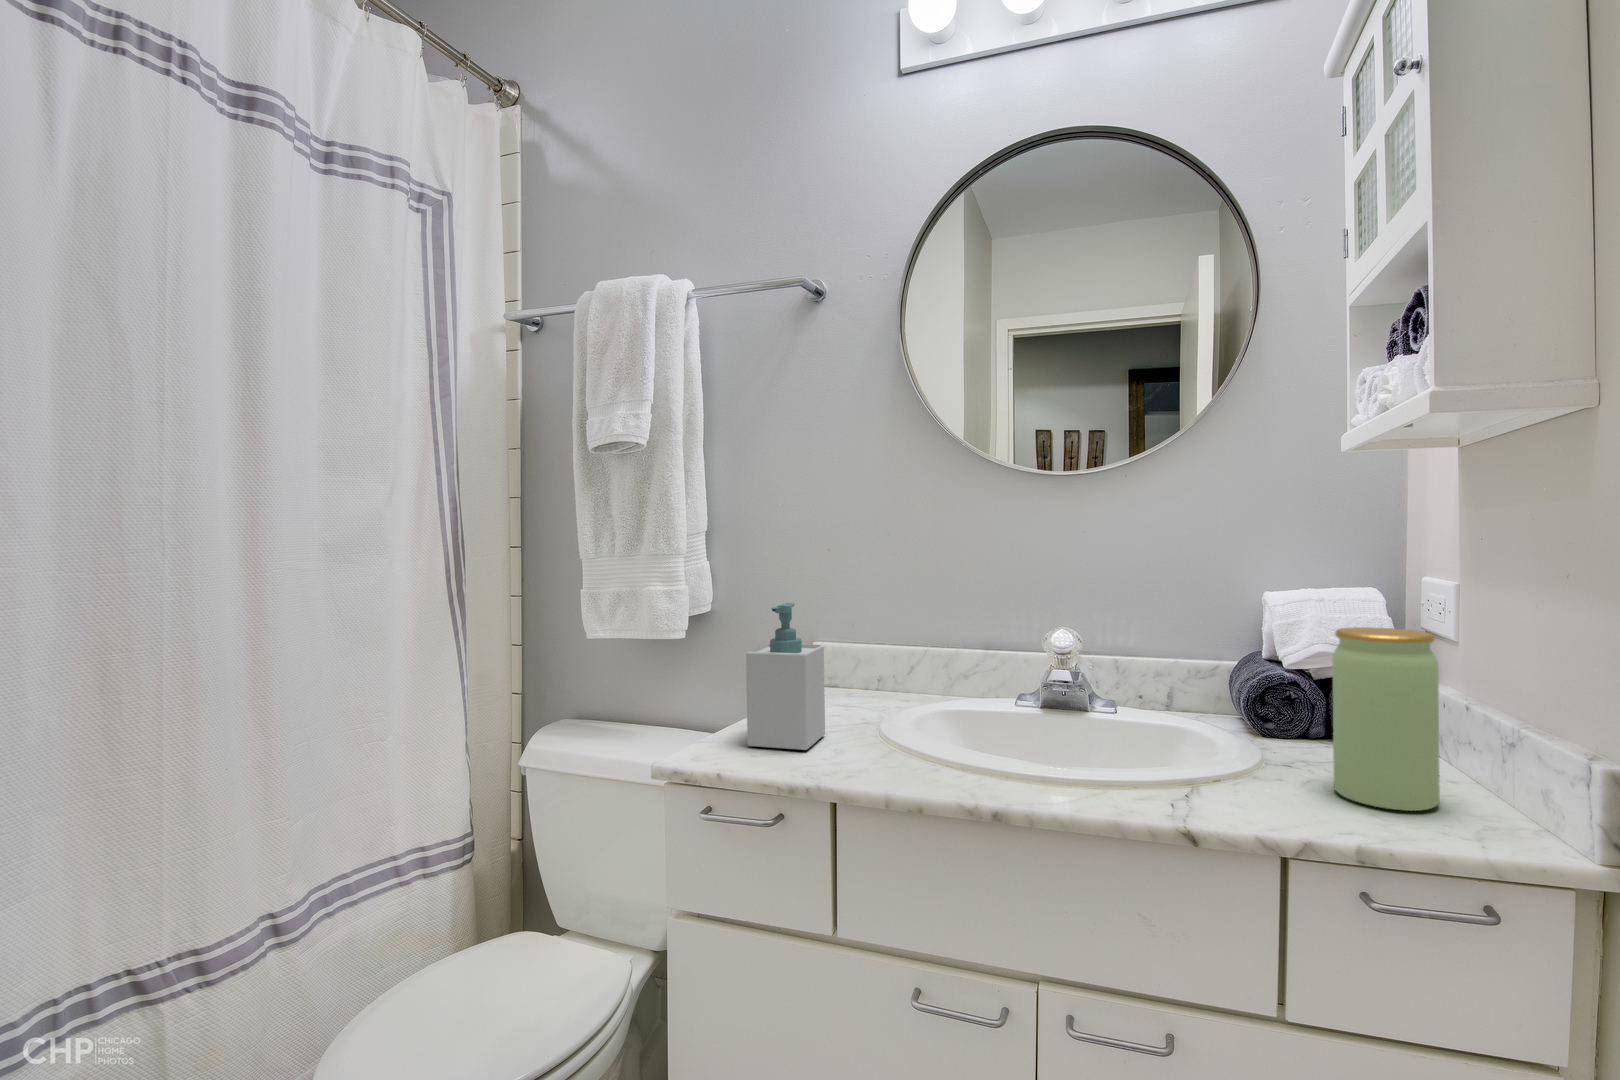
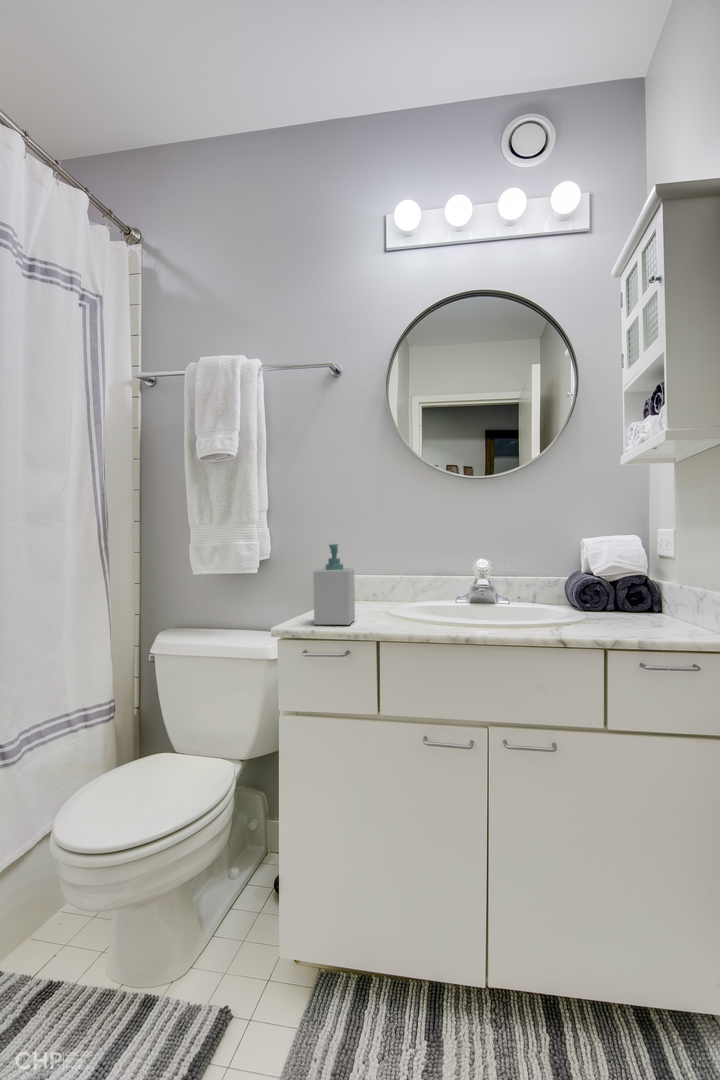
jar: present [1332,627,1440,811] -> none [622,548,671,634]

